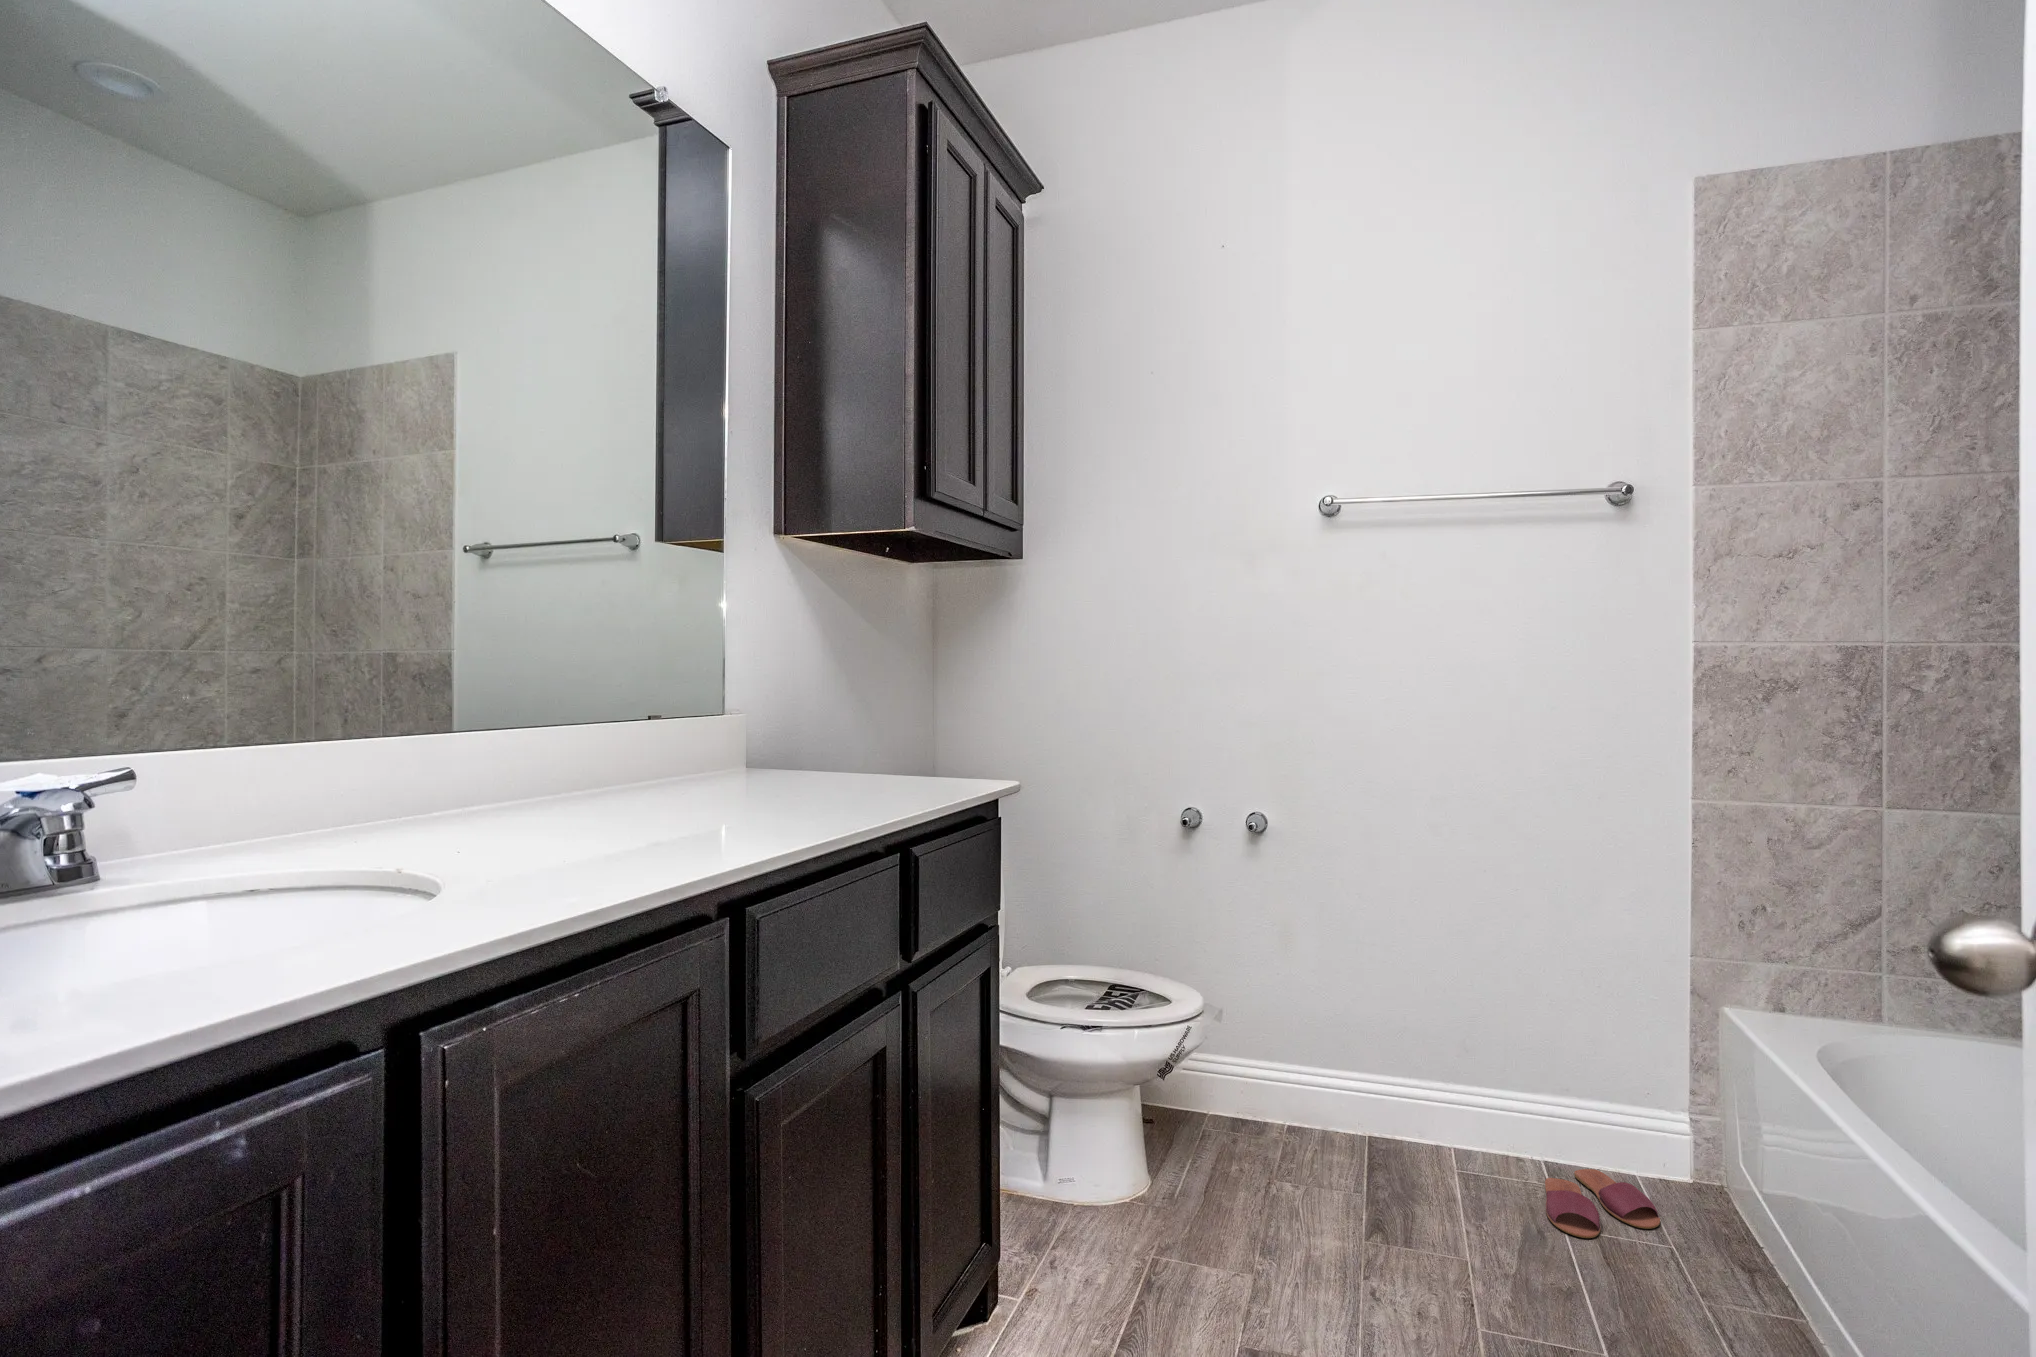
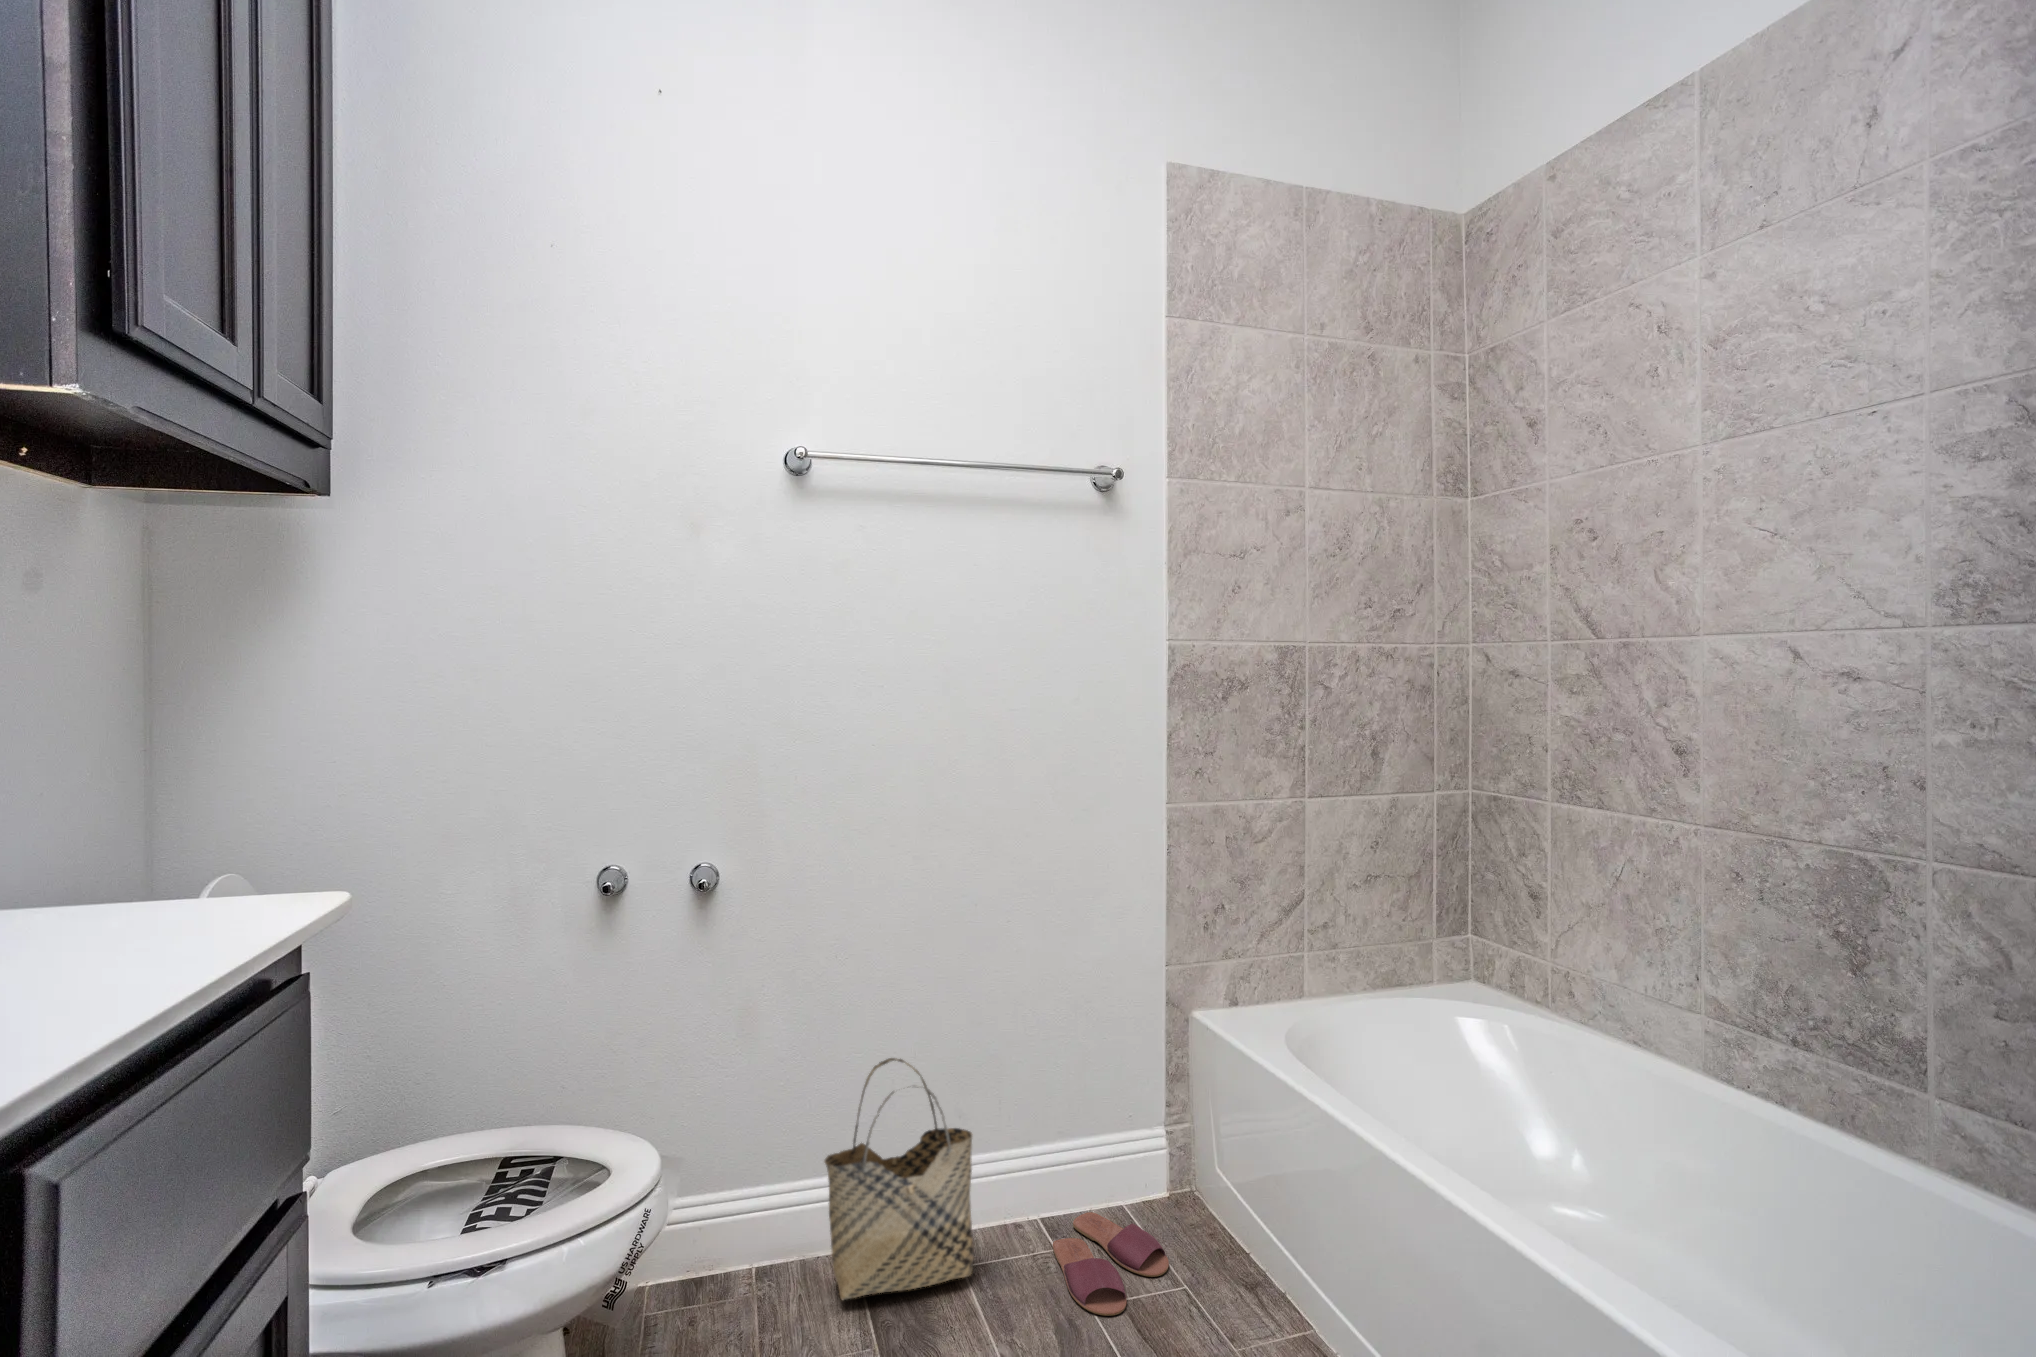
woven basket: none [1335,986,1468,1176] -> present [824,1058,974,1300]

